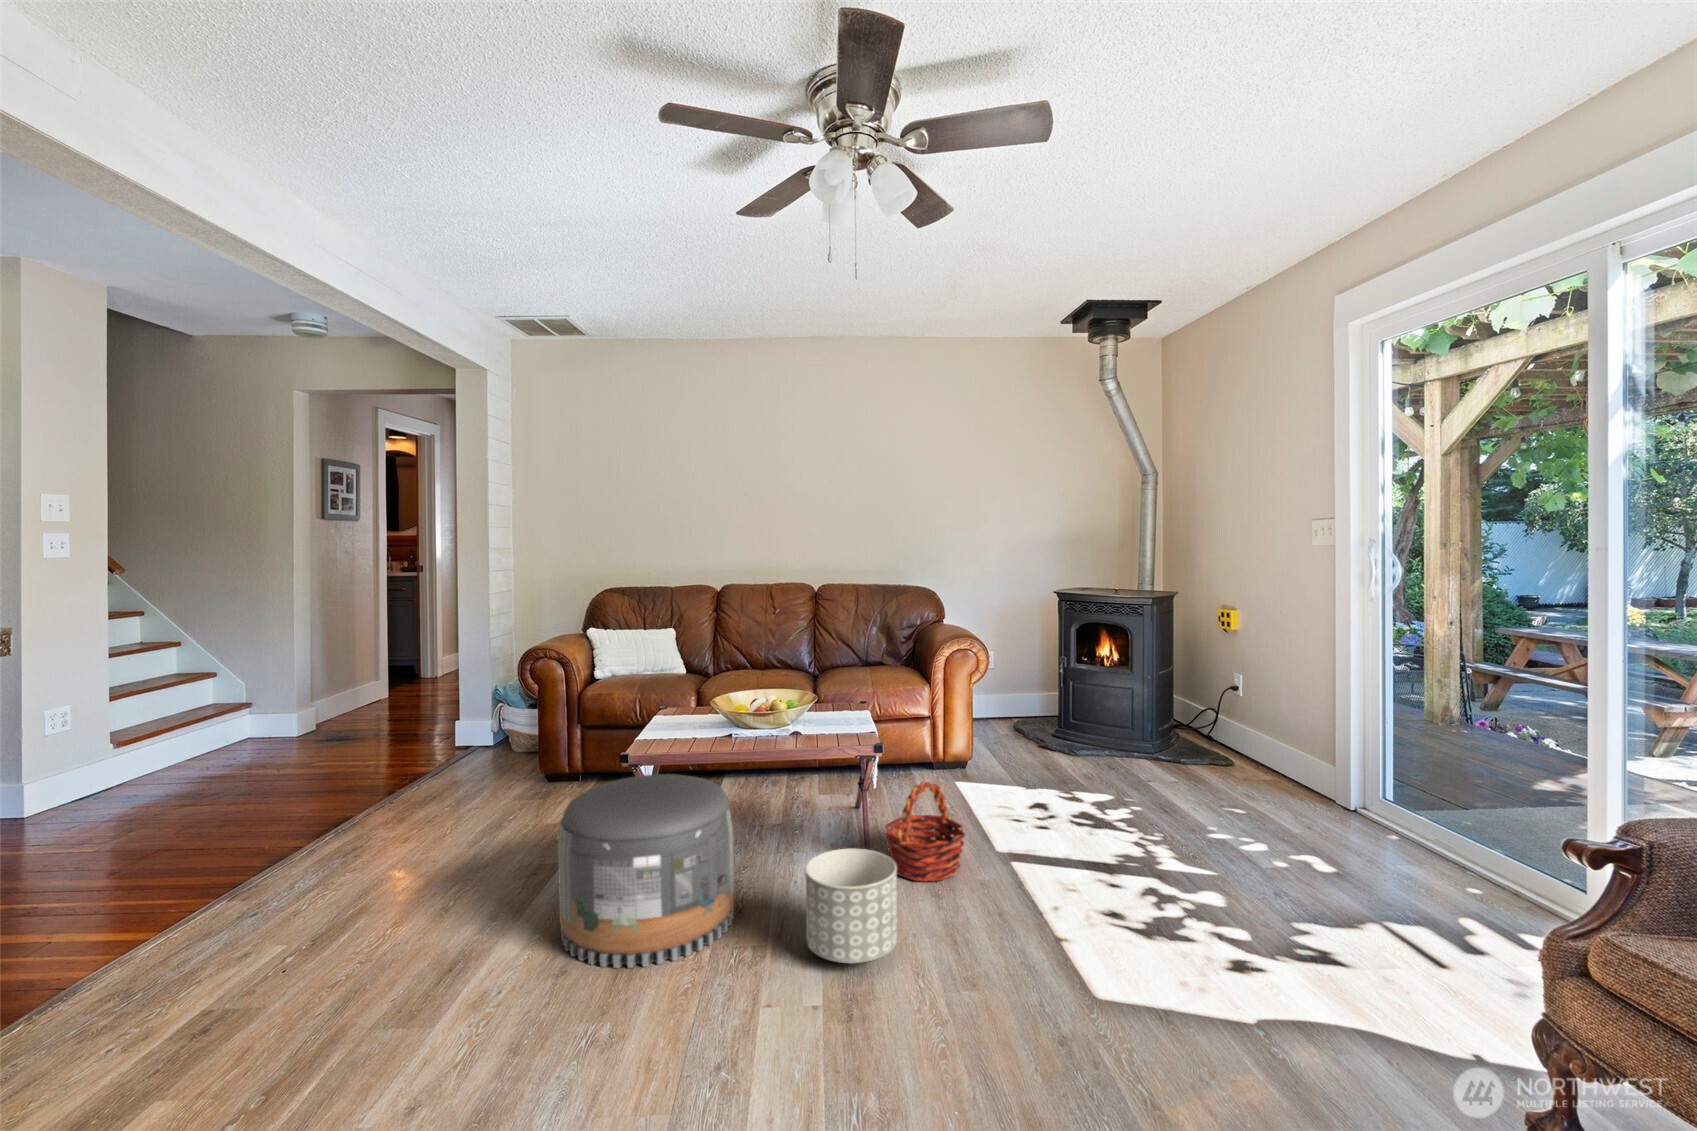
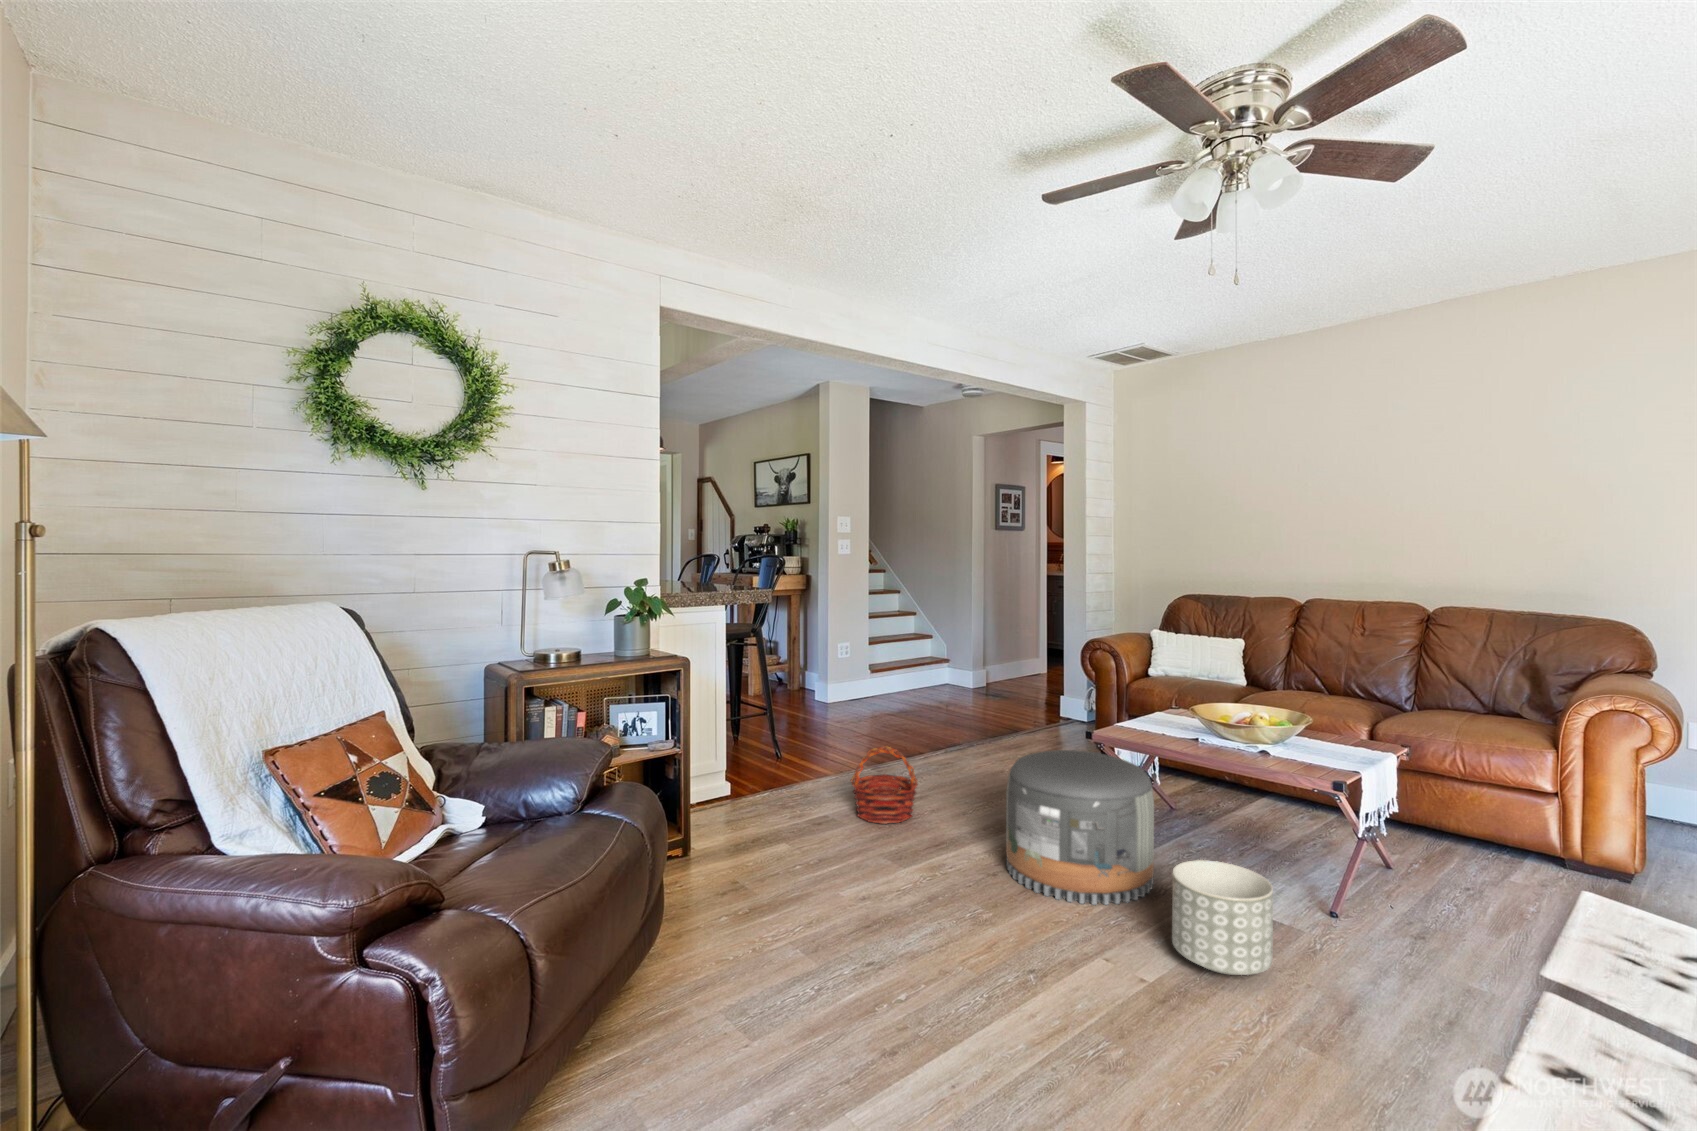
basket: present [885,782,965,881] -> present [851,746,918,824]

